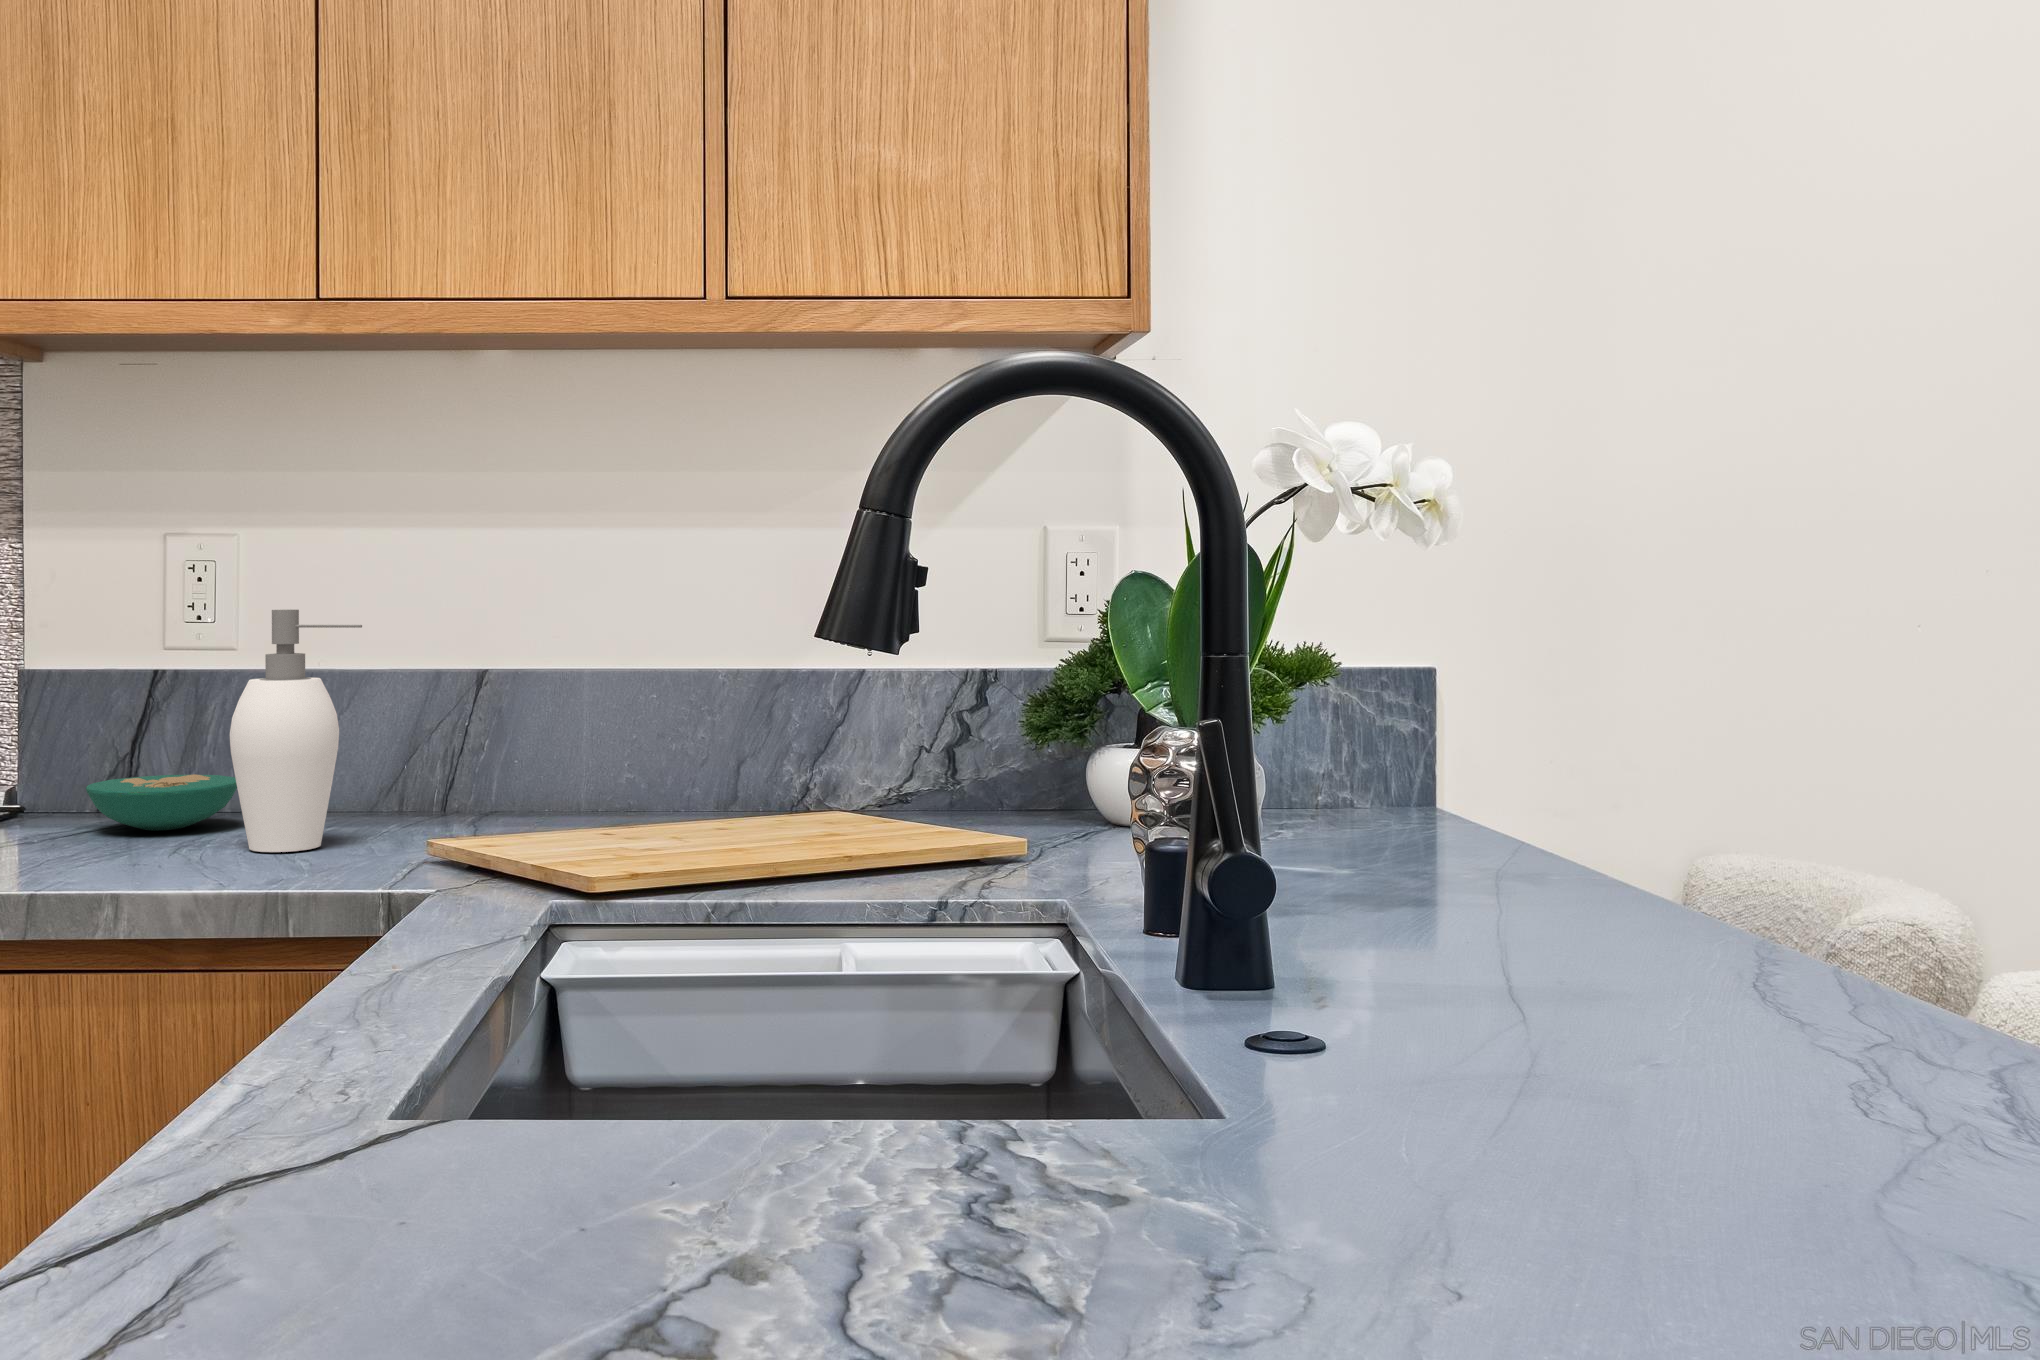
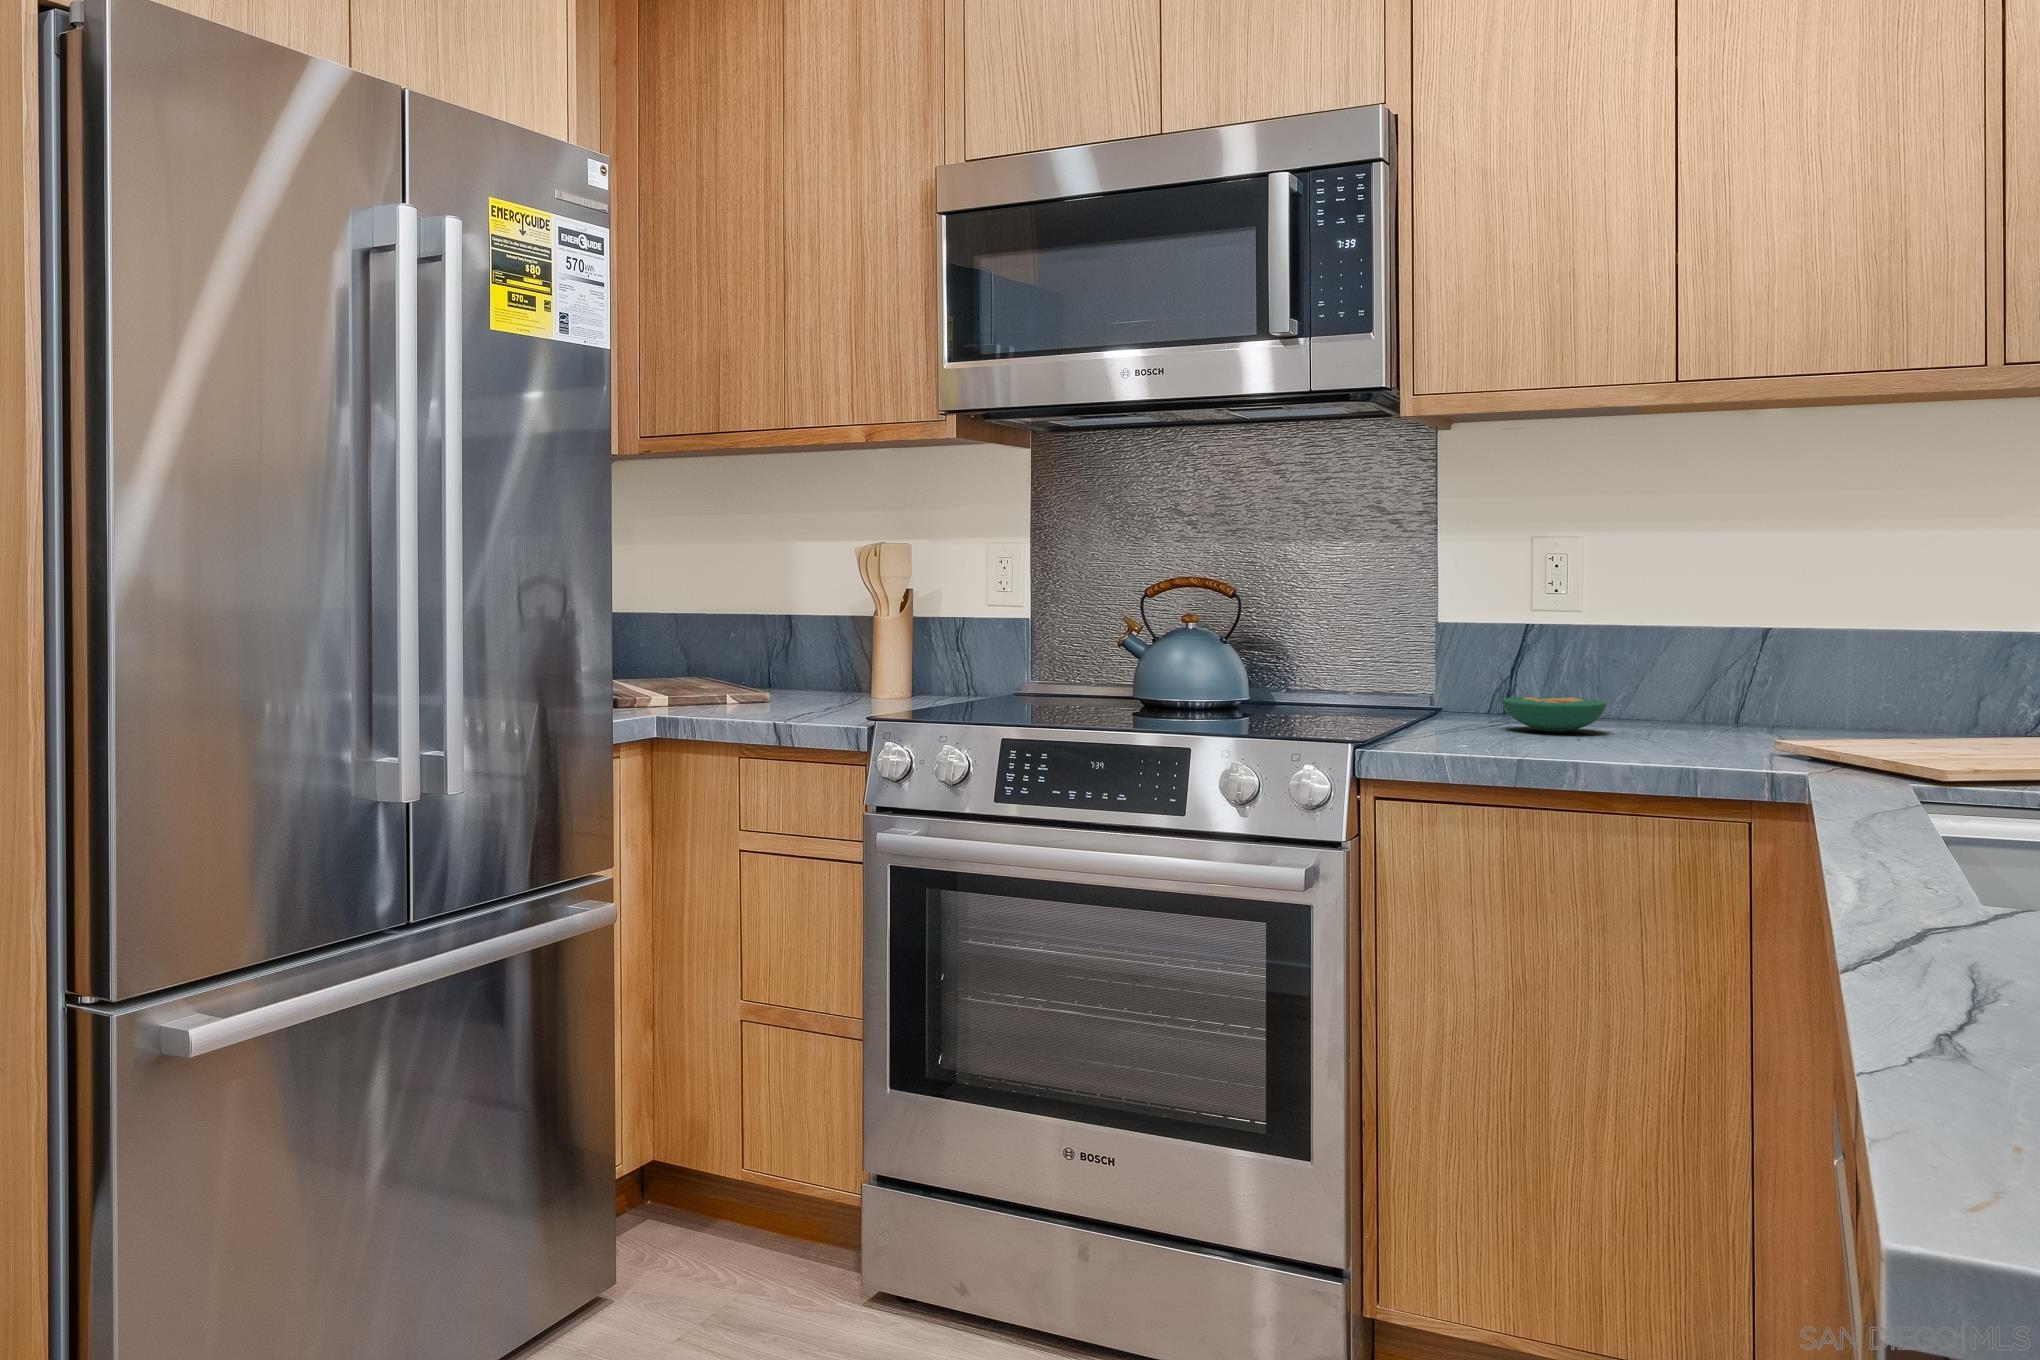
soap dispenser: present [230,609,362,852] -> none [1621,587,1722,748]

